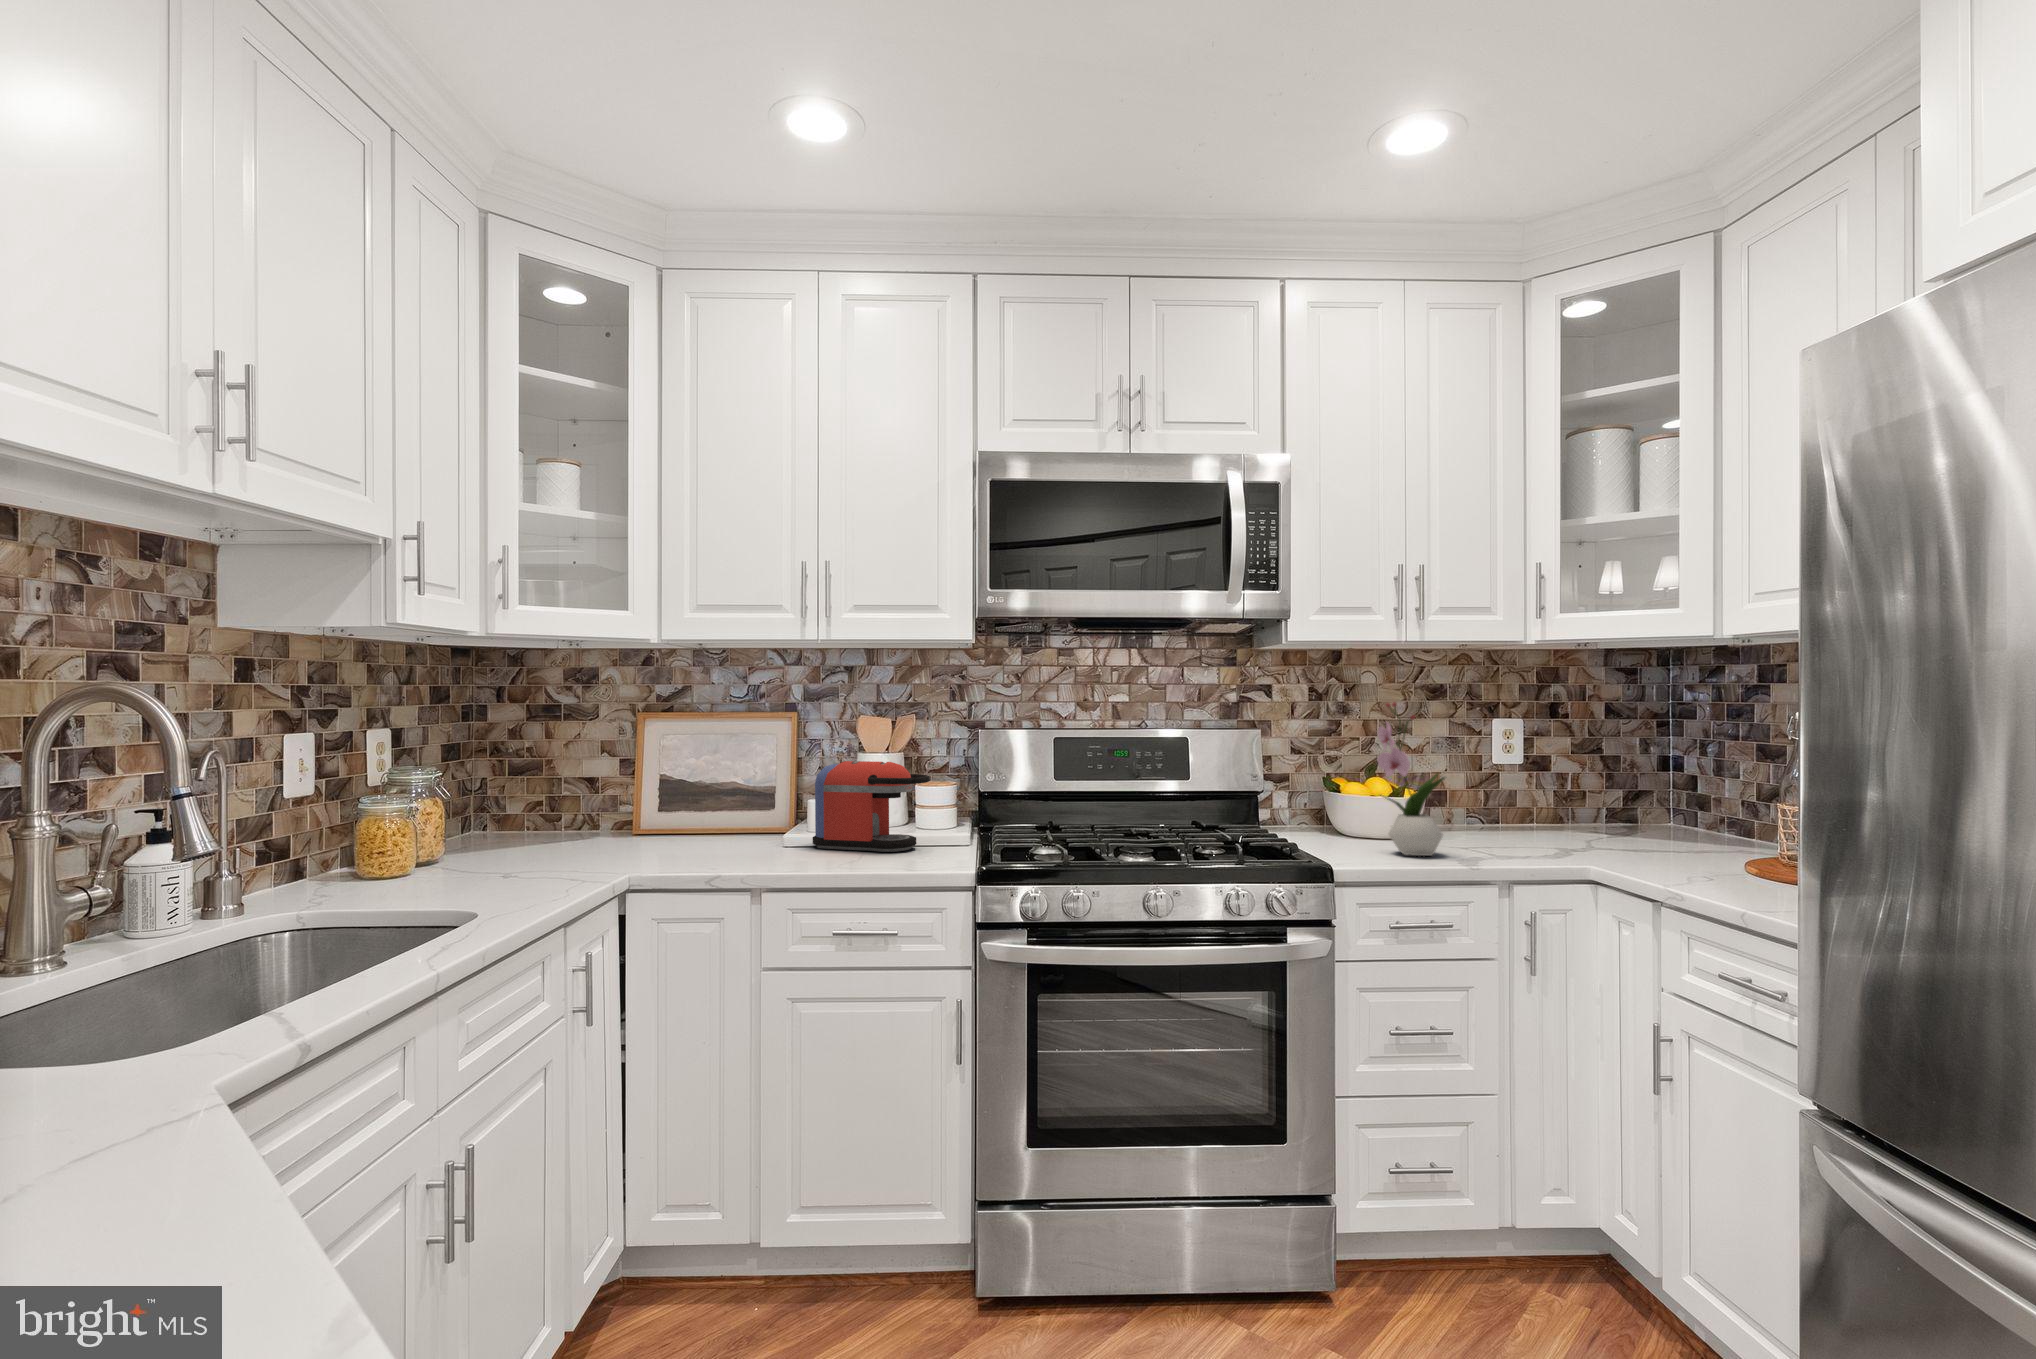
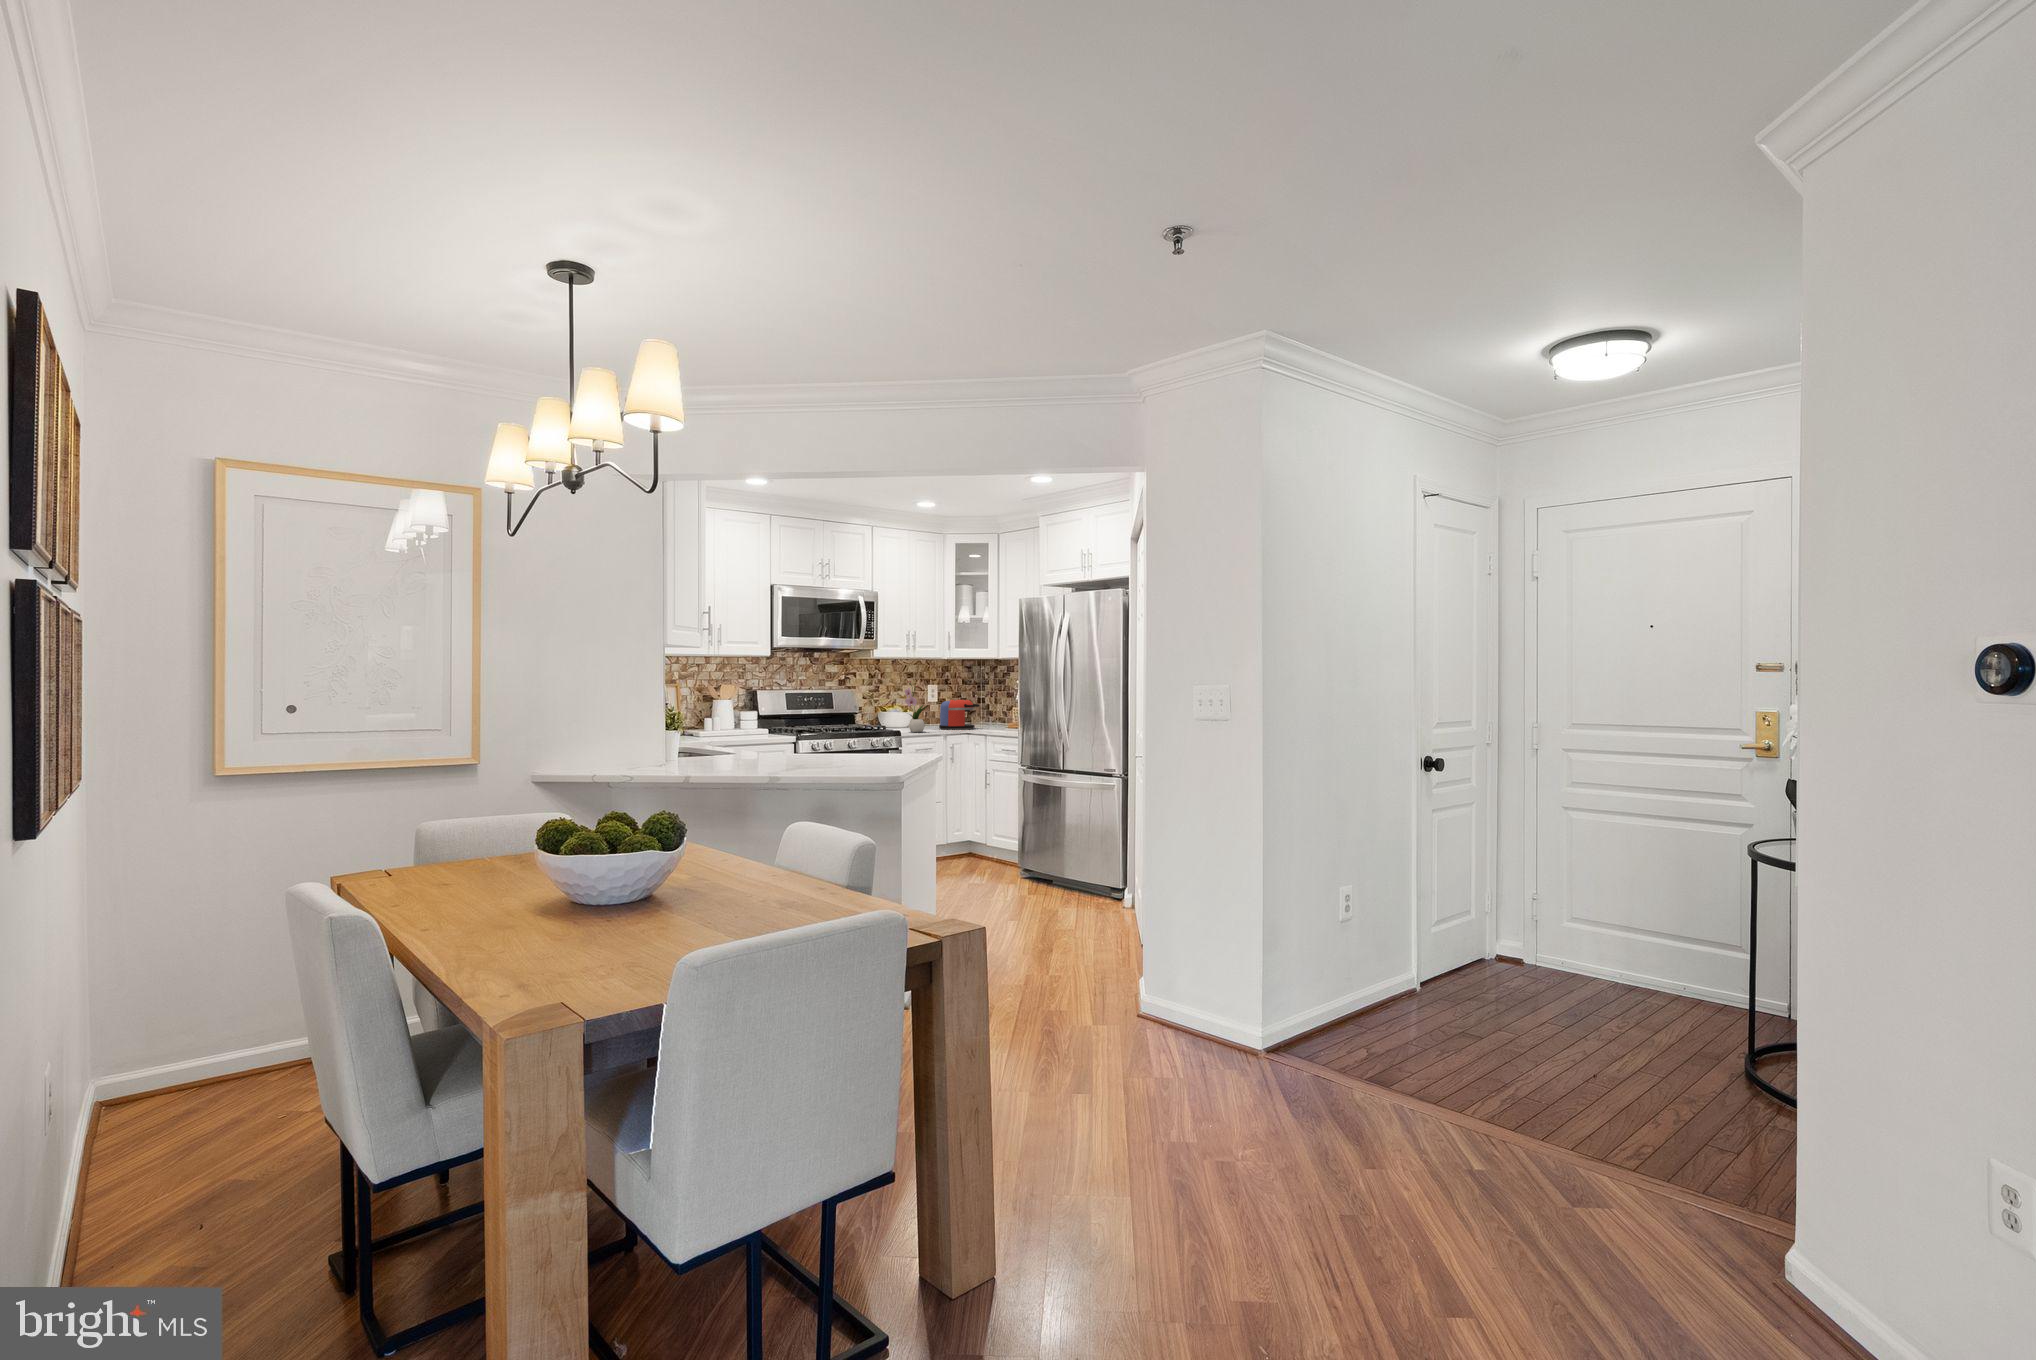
coffee maker: present [813,761,930,852] -> present [939,700,980,729]

